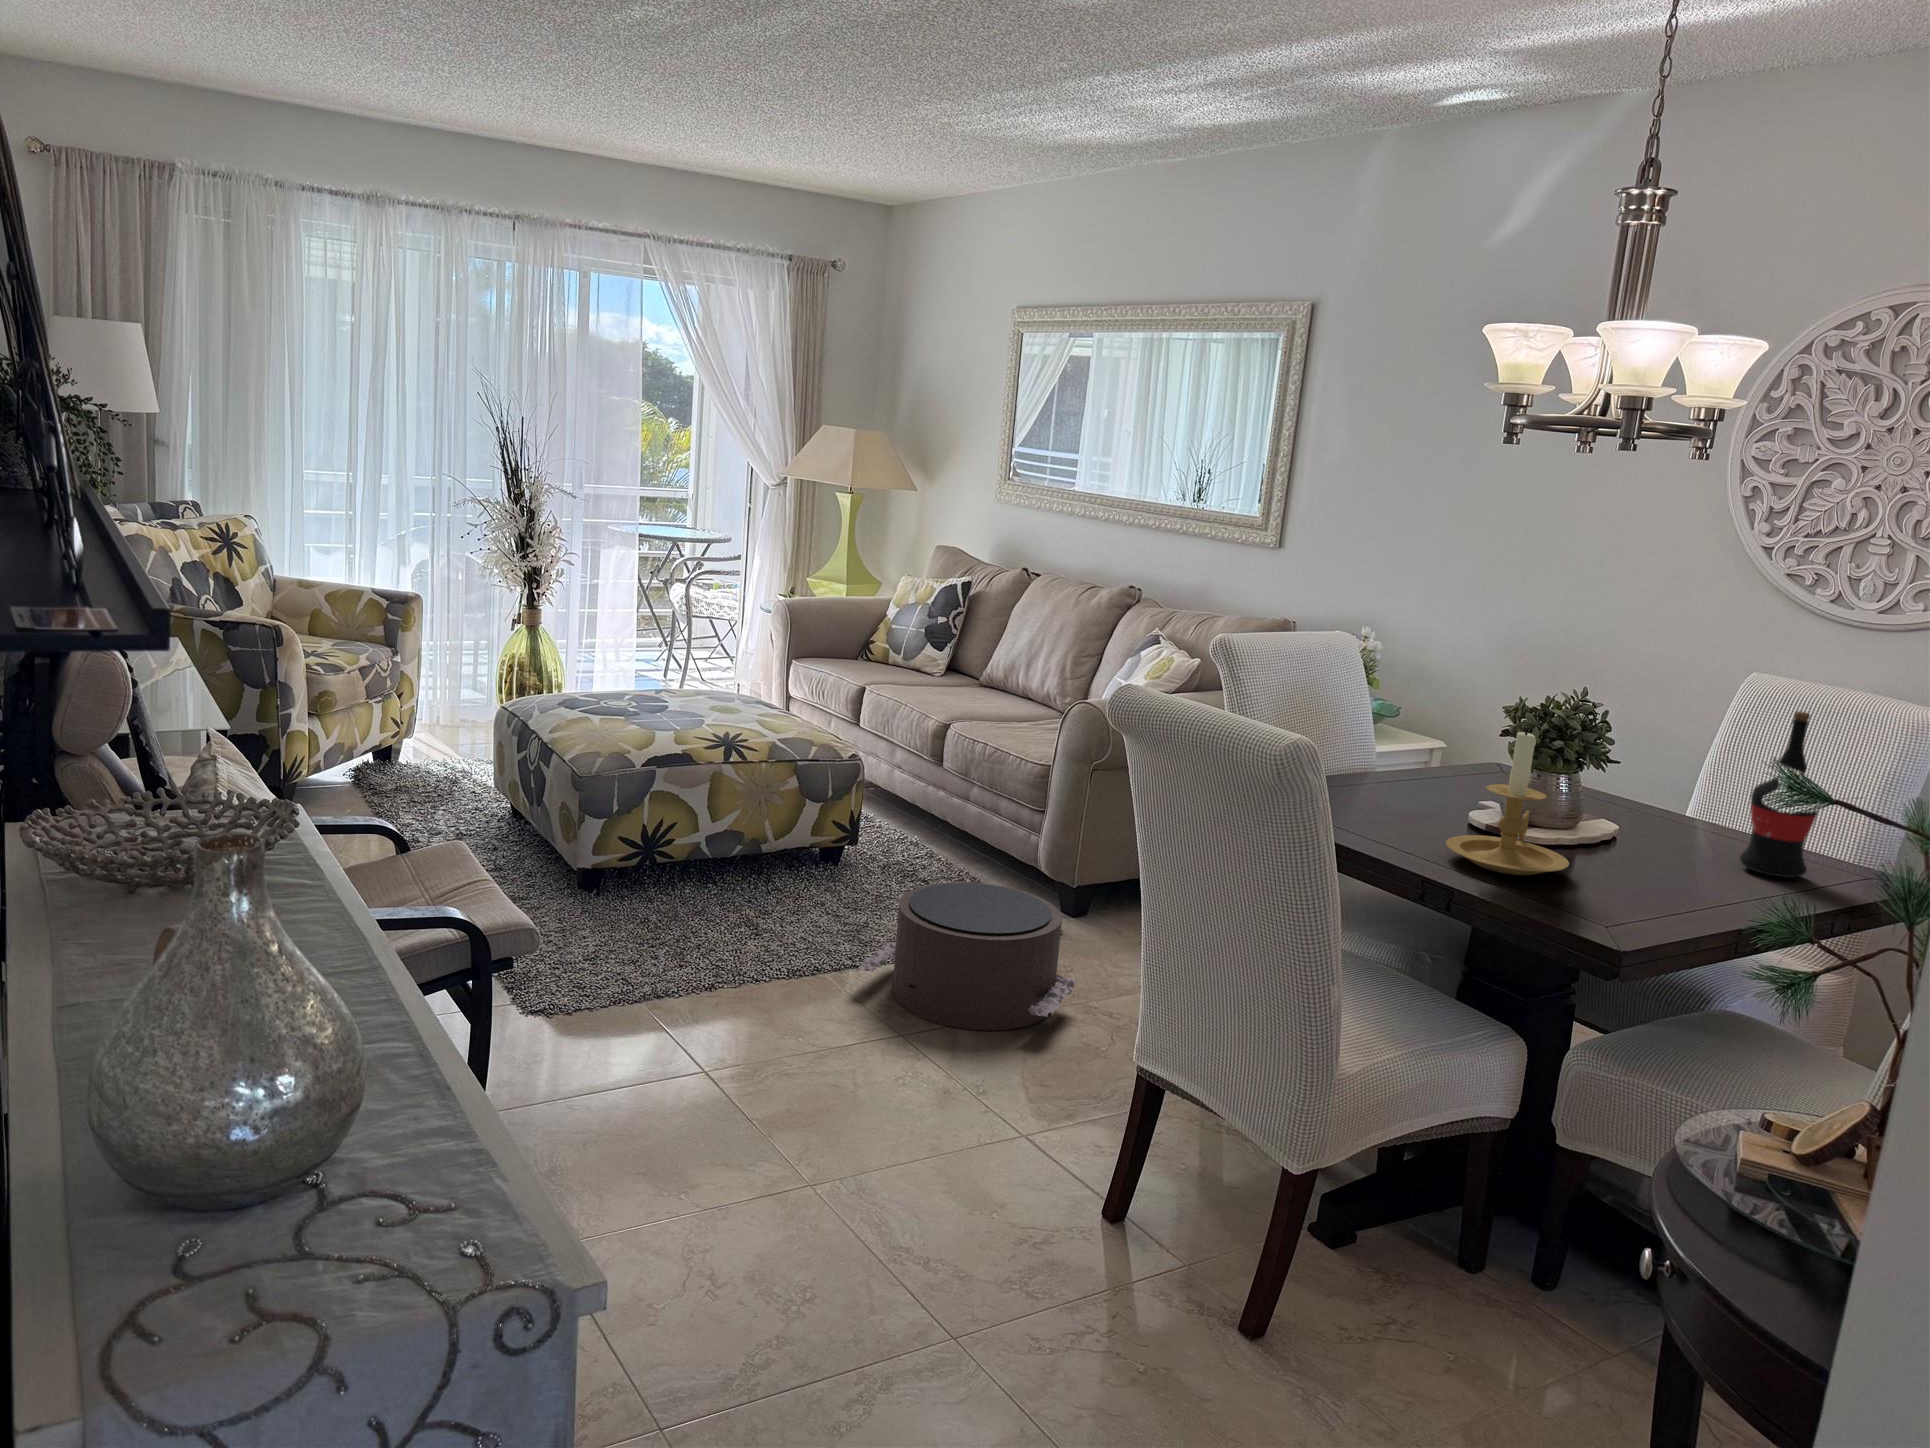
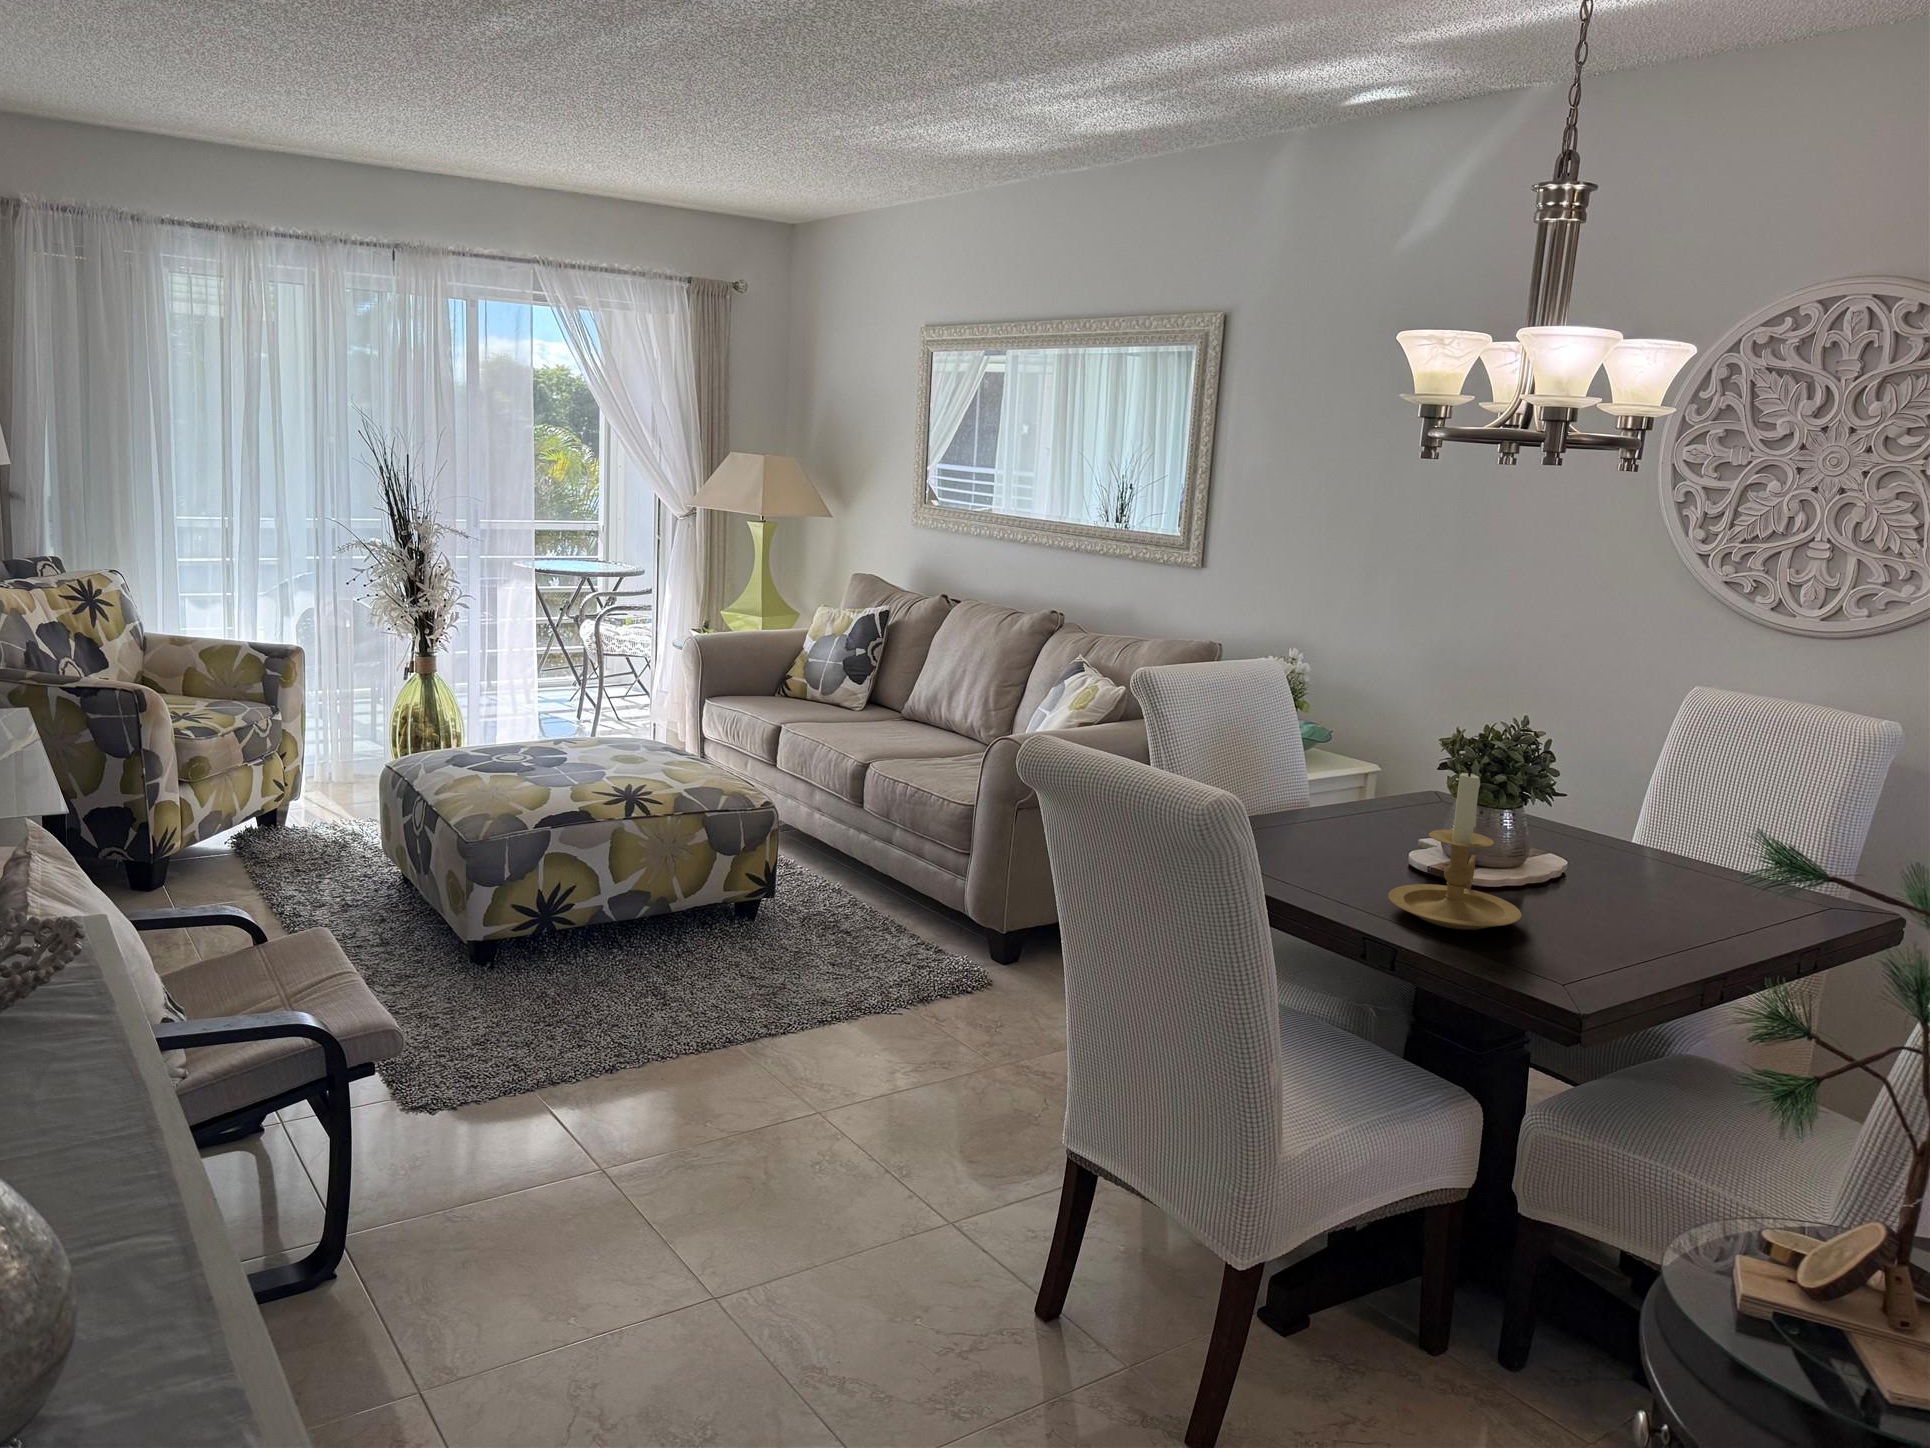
wine bottle: present [1740,711,1818,878] -> none [1698,736,1781,915]
pouf: present [859,882,1077,1030] -> none [770,939,1005,1102]

